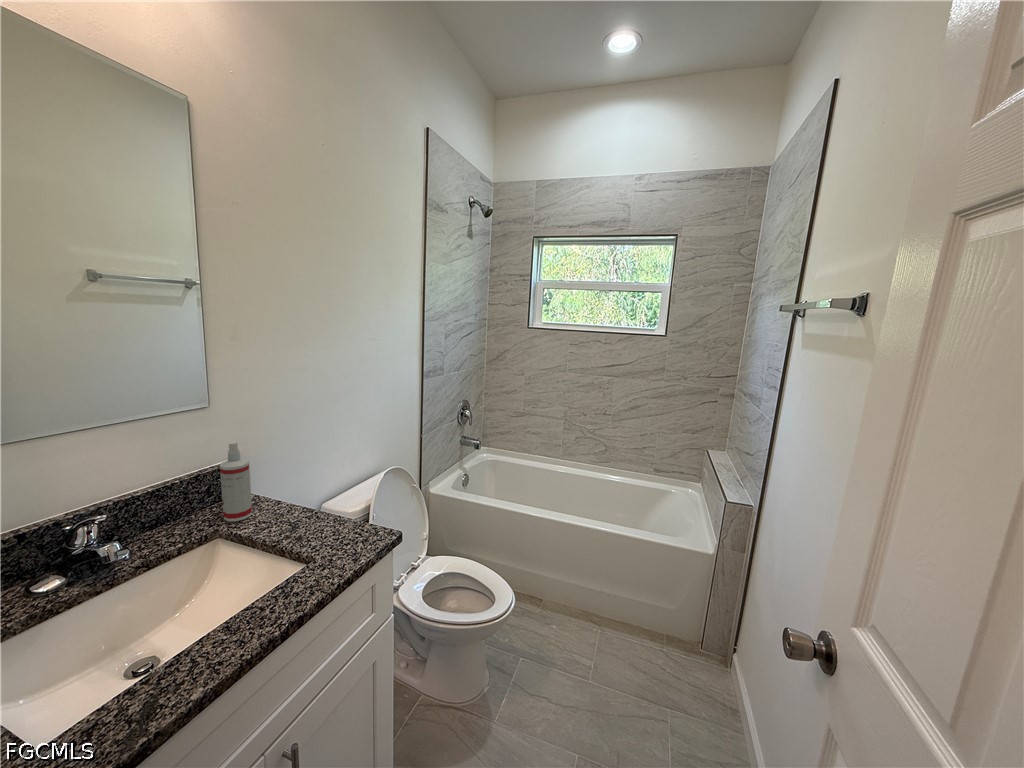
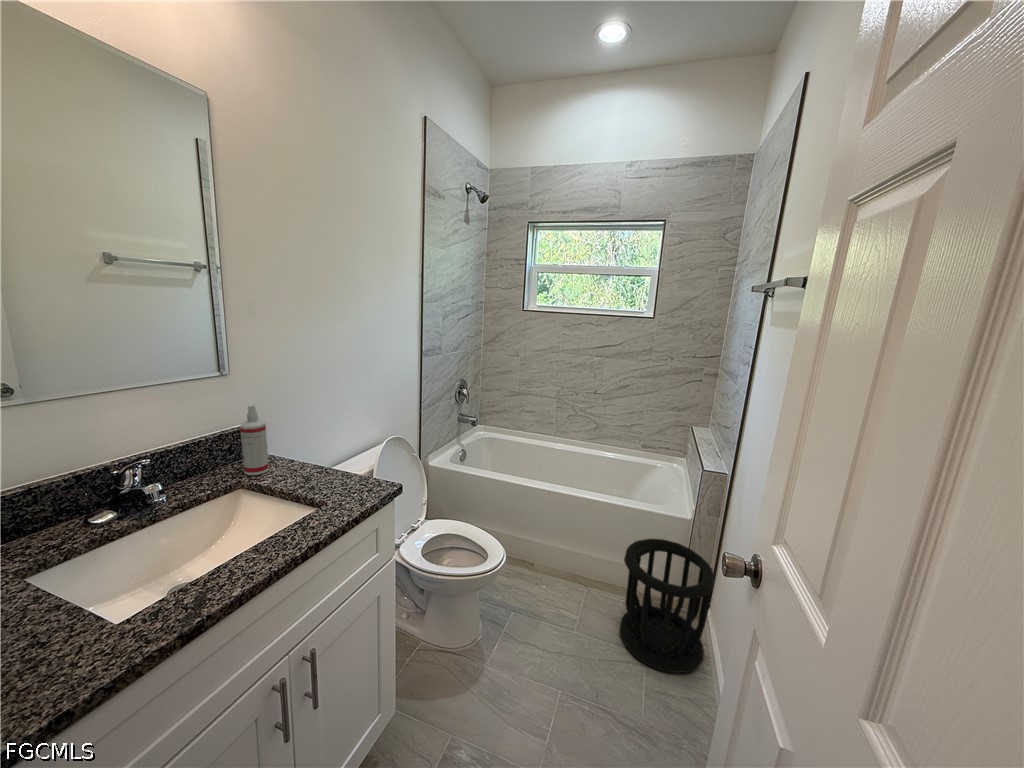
wastebasket: none [638,575,743,729] -> present [620,539,714,673]

